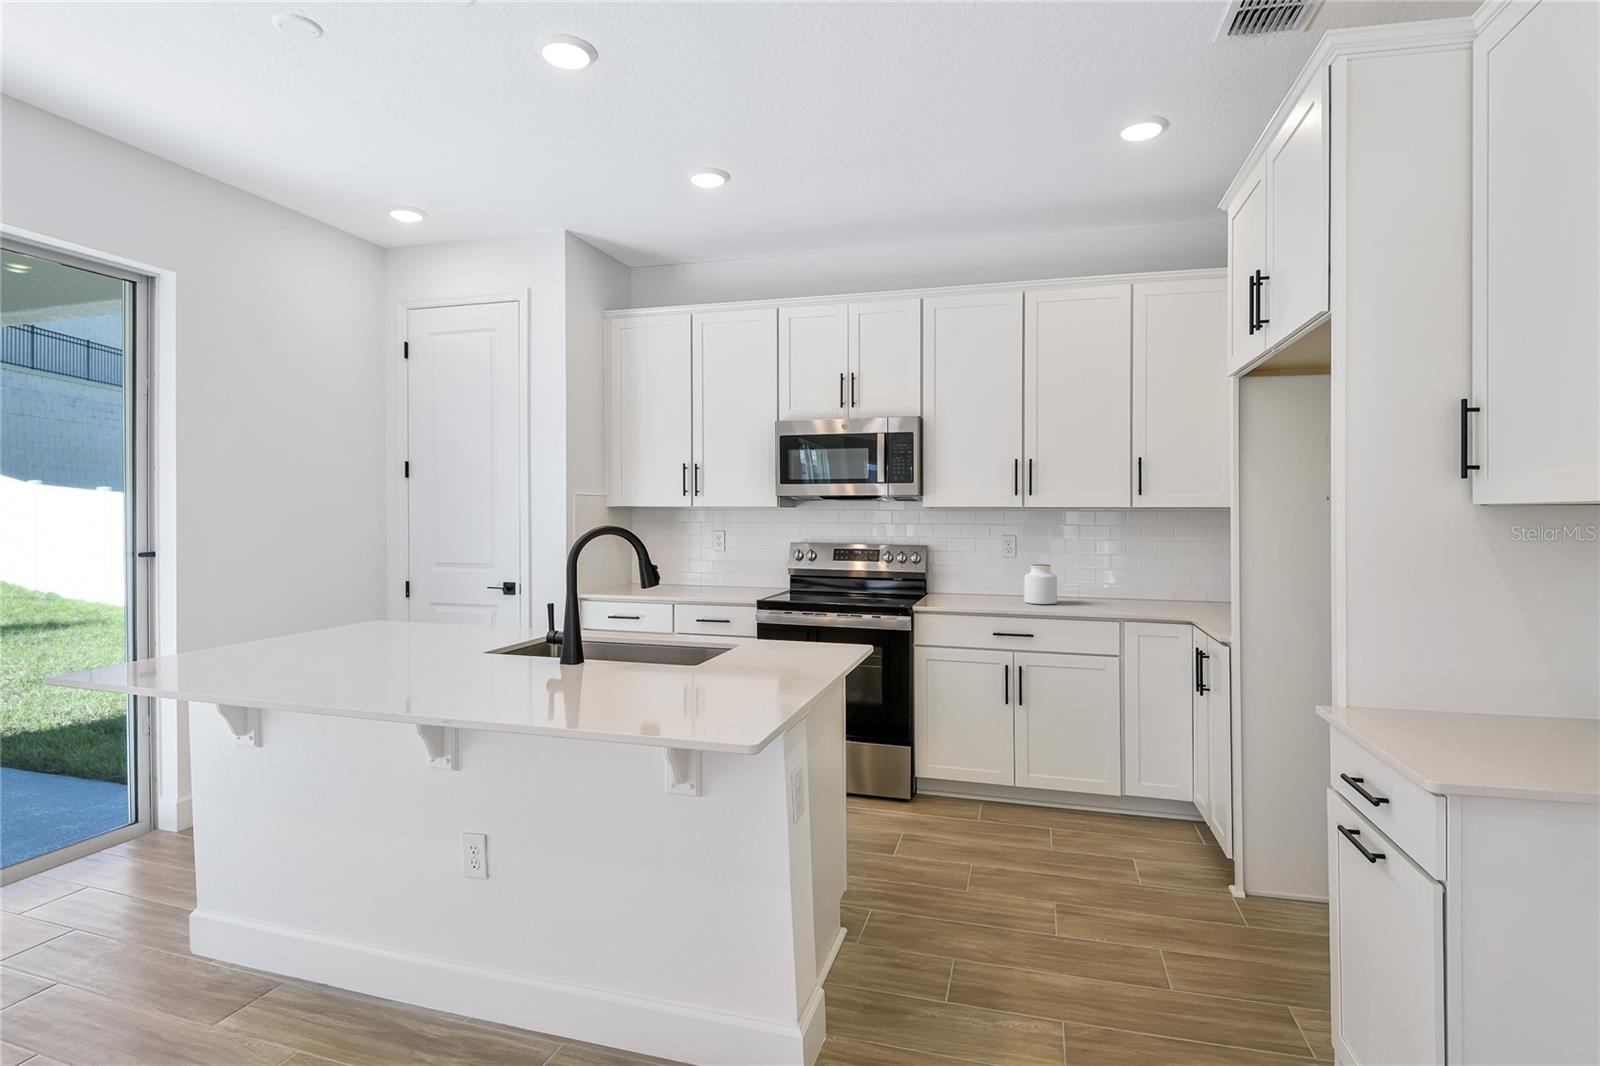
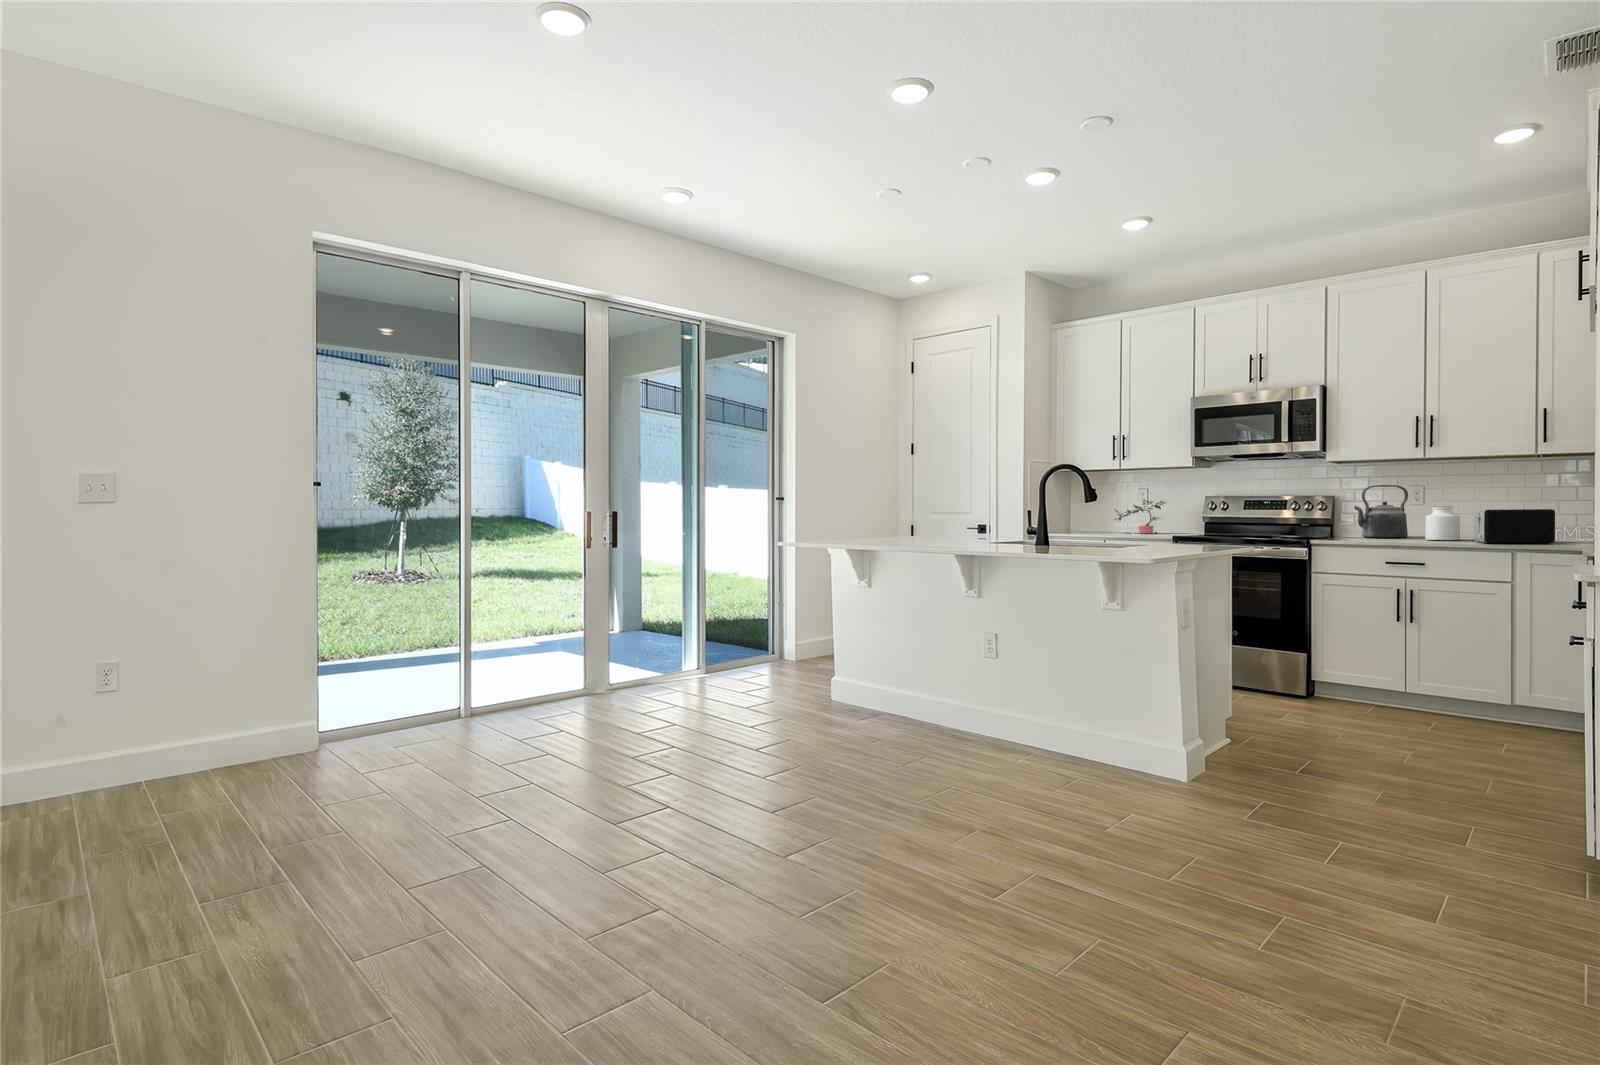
kettle: none [951,536,1002,598] -> present [1355,485,1408,538]
potted plant: none [683,544,746,588] -> present [1114,500,1166,533]
toaster: none [1074,570,1151,611] -> present [1472,509,1555,543]

